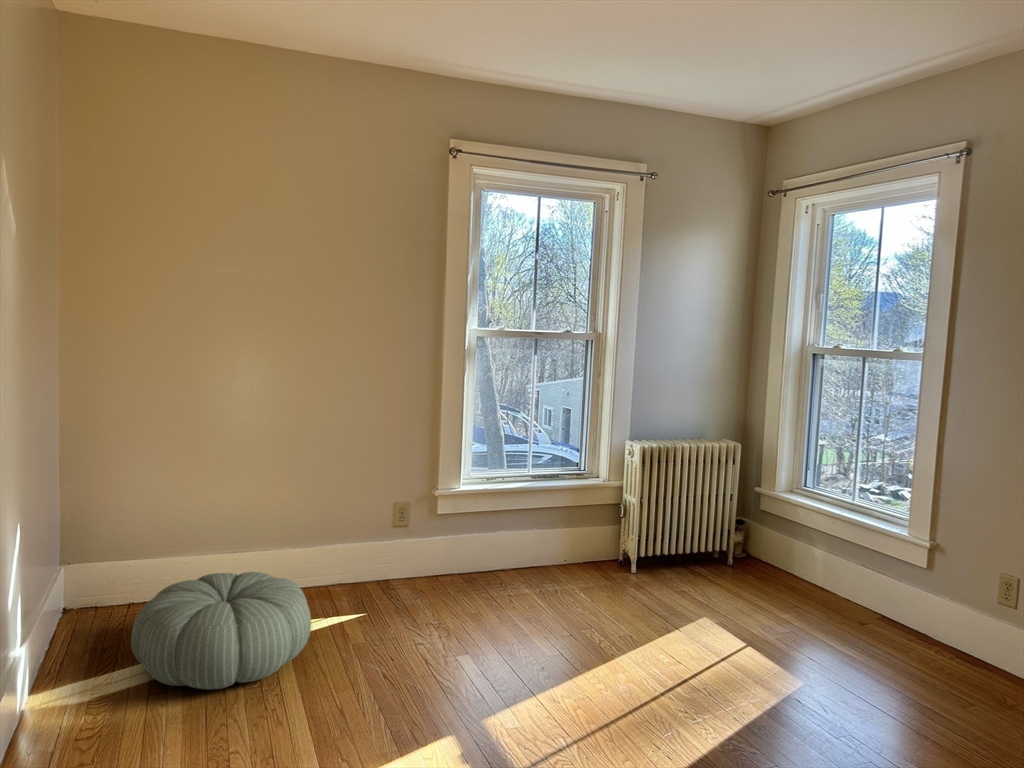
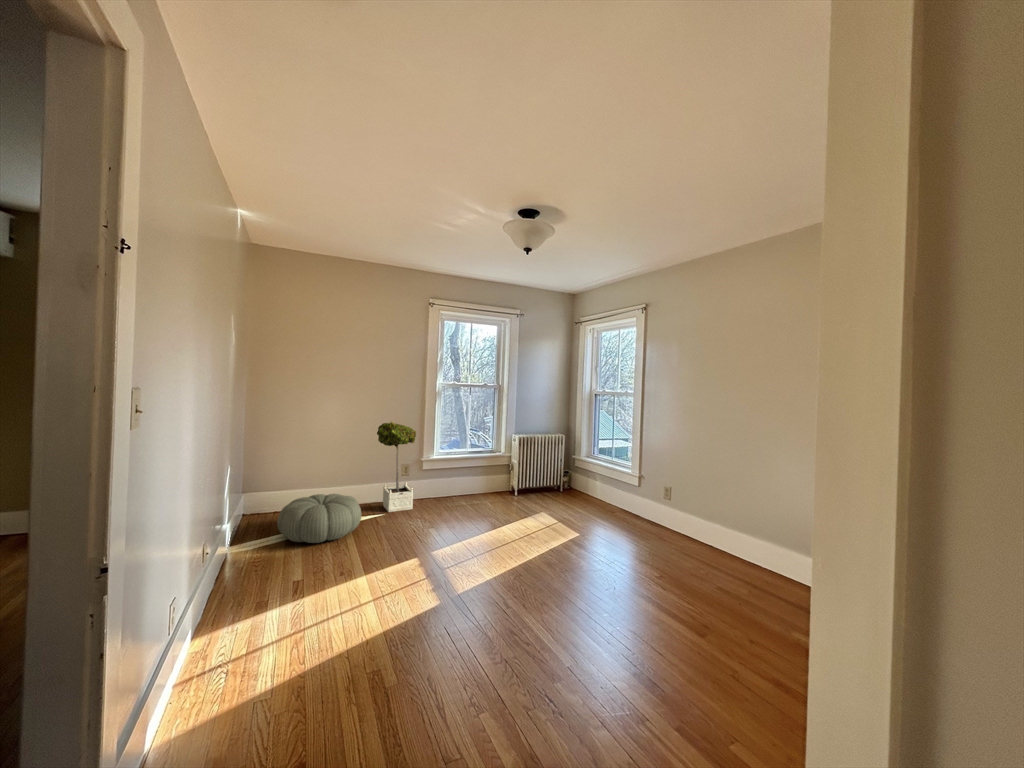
potted tree: none [340,414,424,608] -> present [377,422,416,512]

